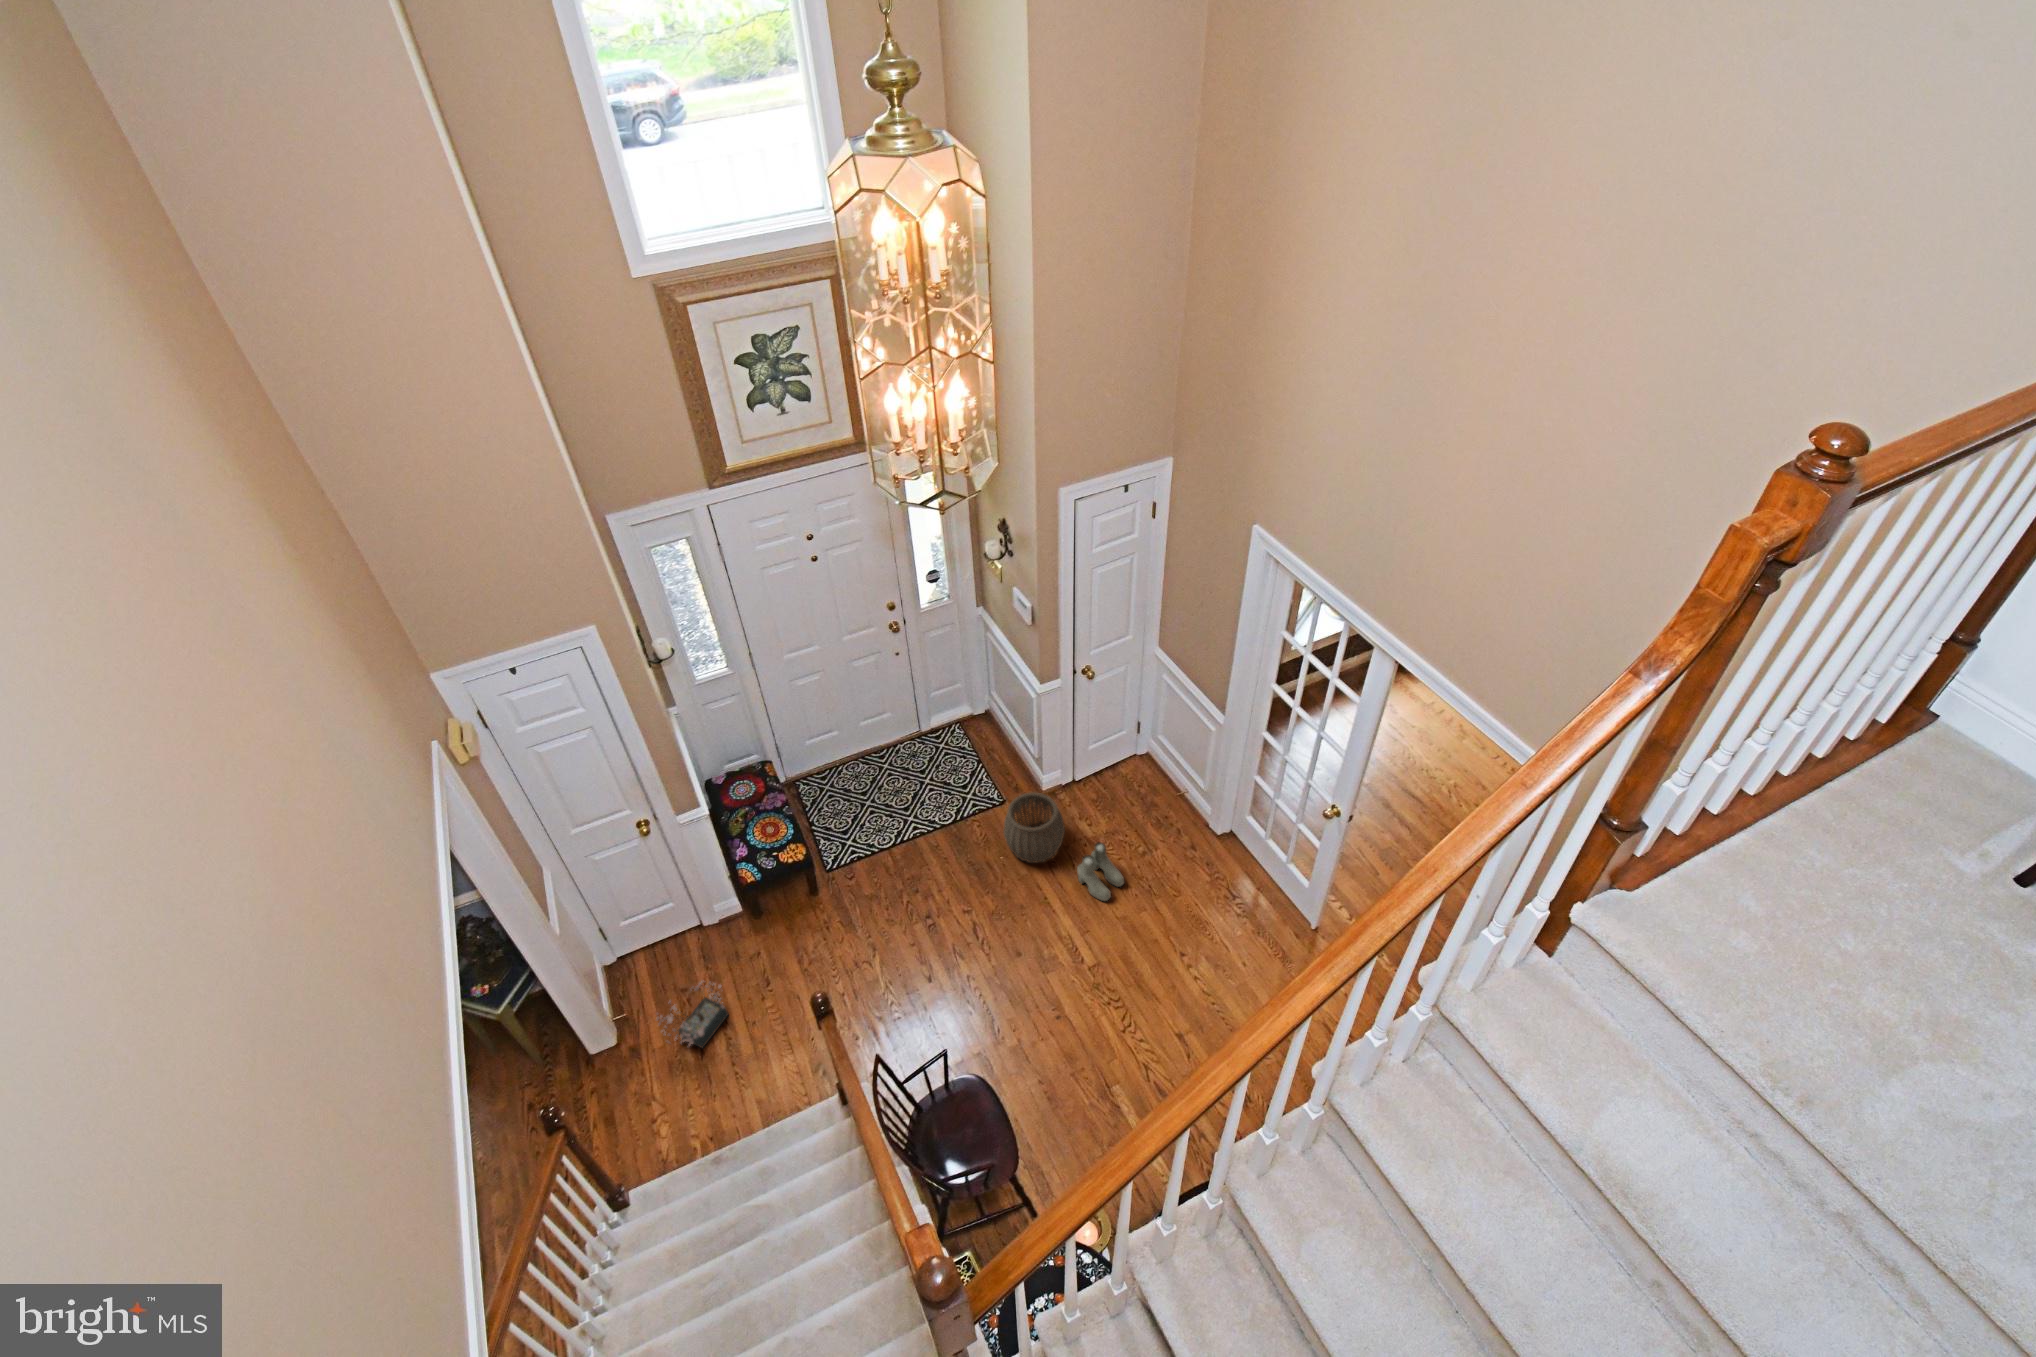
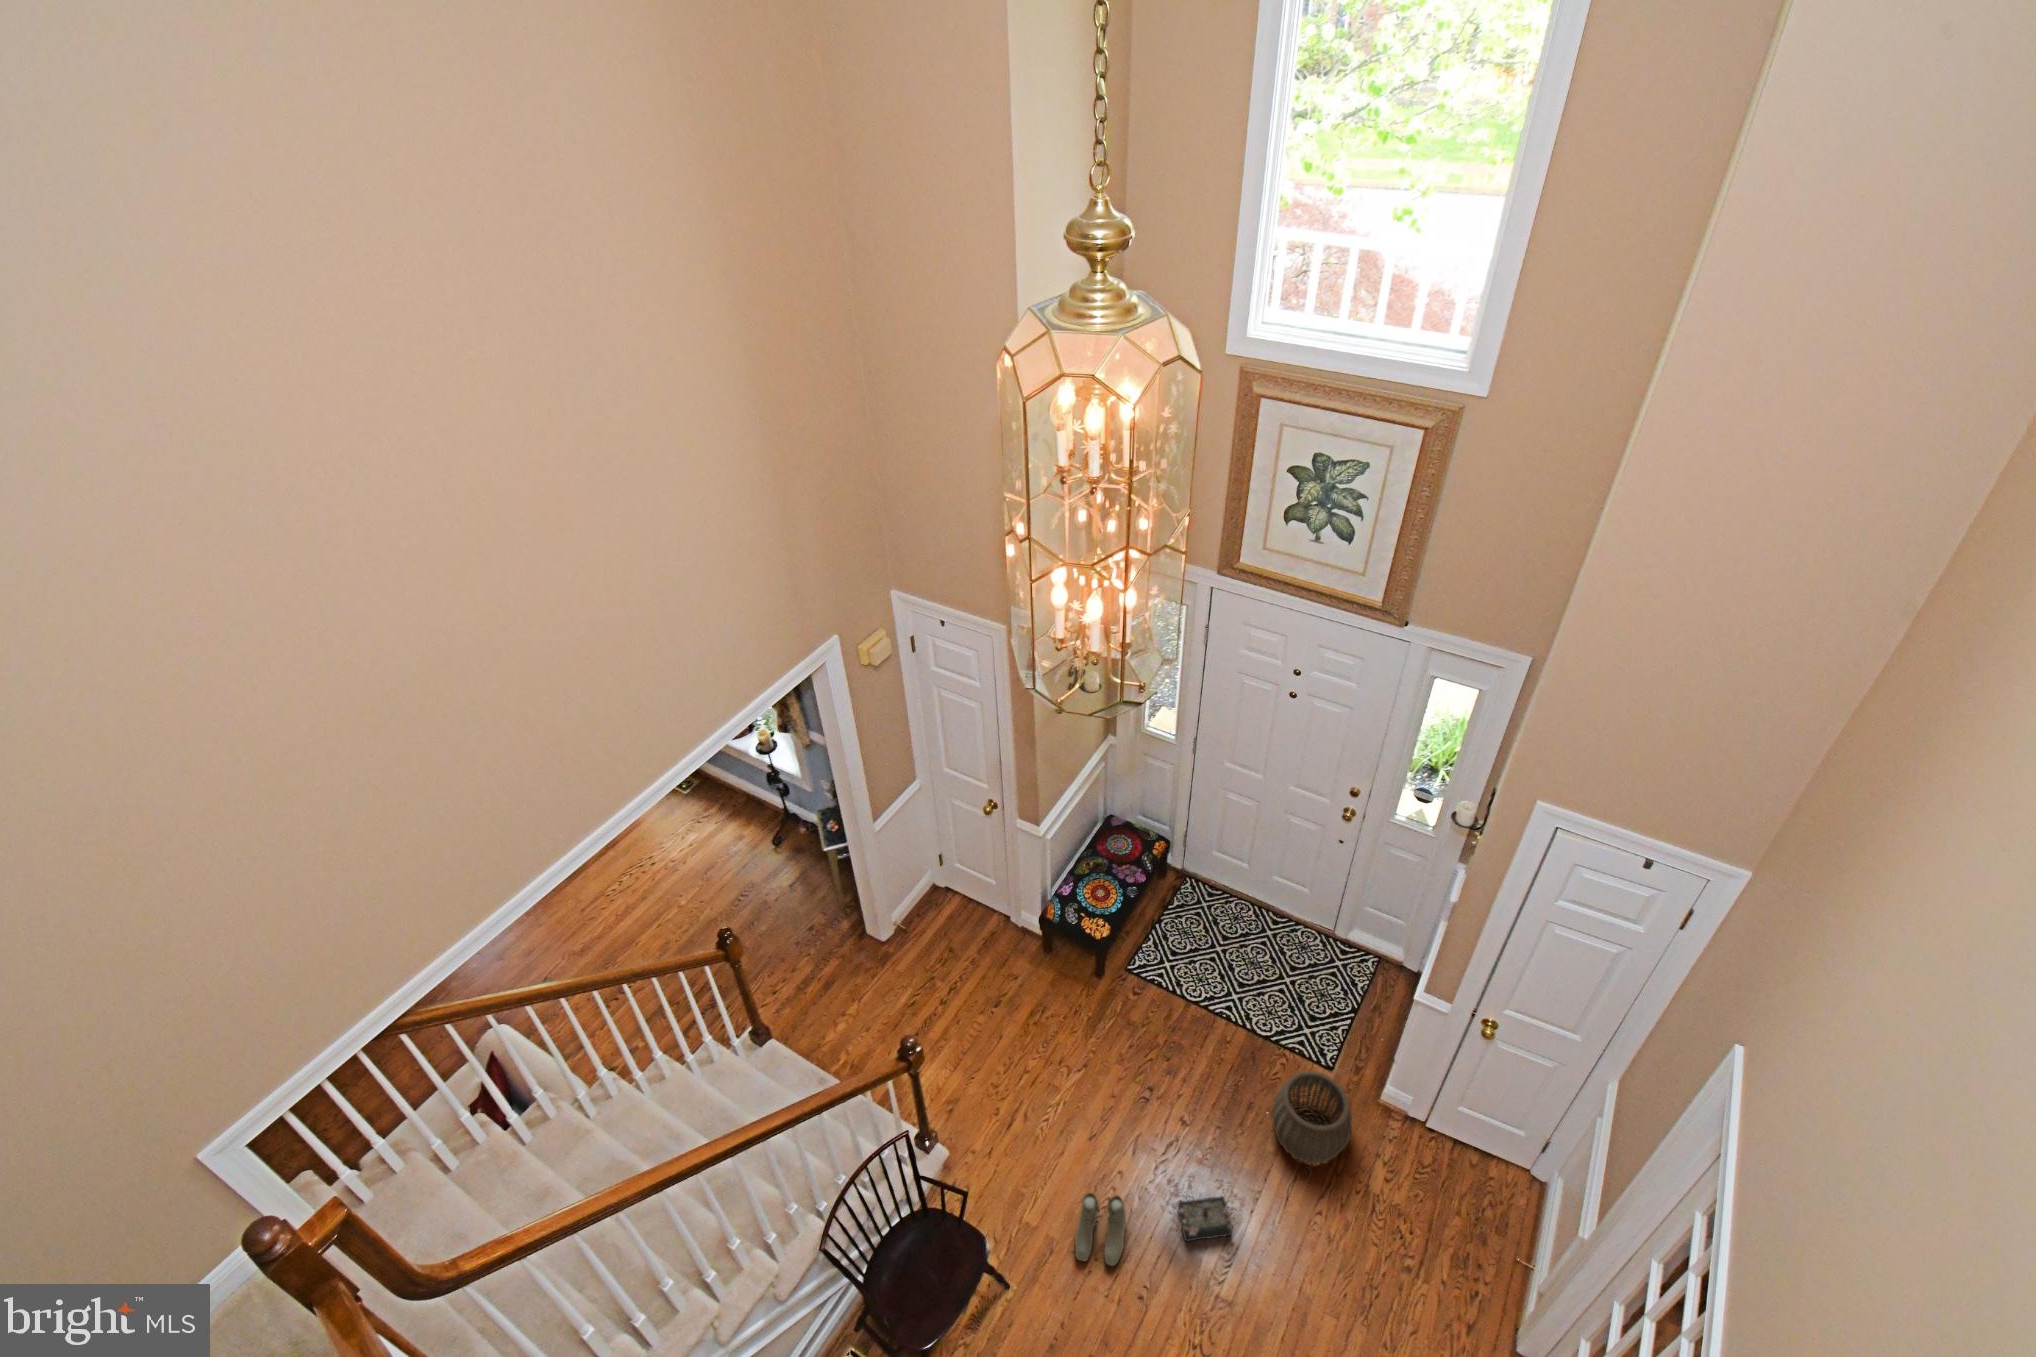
boots: present [1077,842,1124,901] -> present [1075,1193,1126,1266]
decorative plant: present [657,981,728,1048] -> present [1162,1174,1244,1241]

